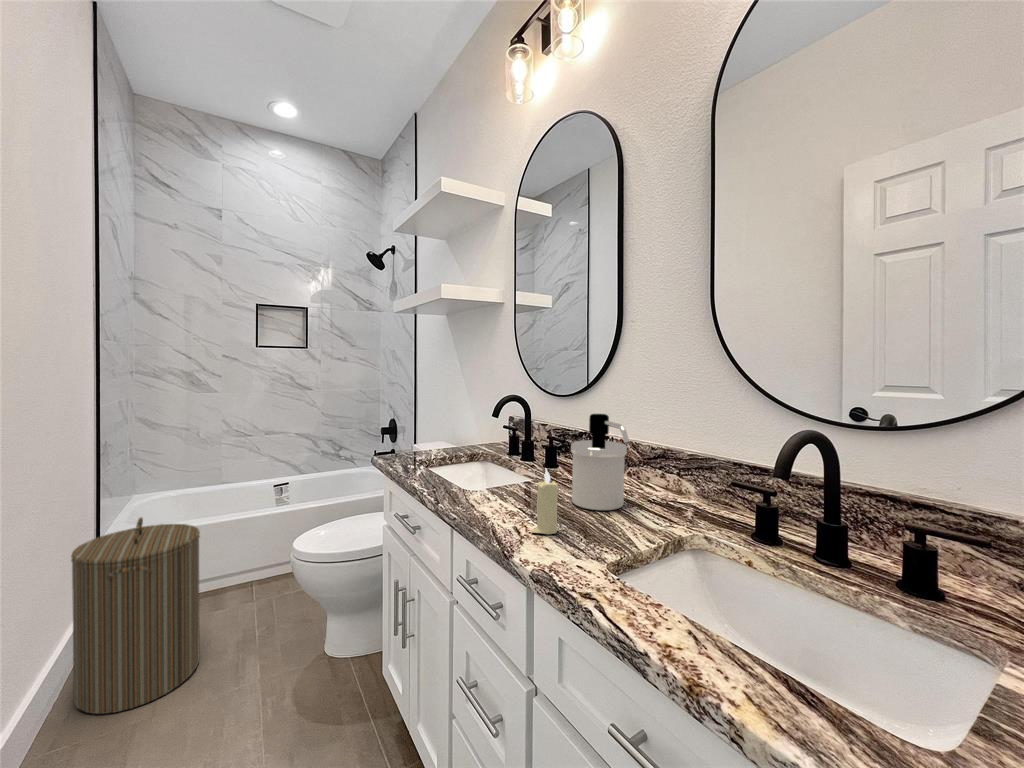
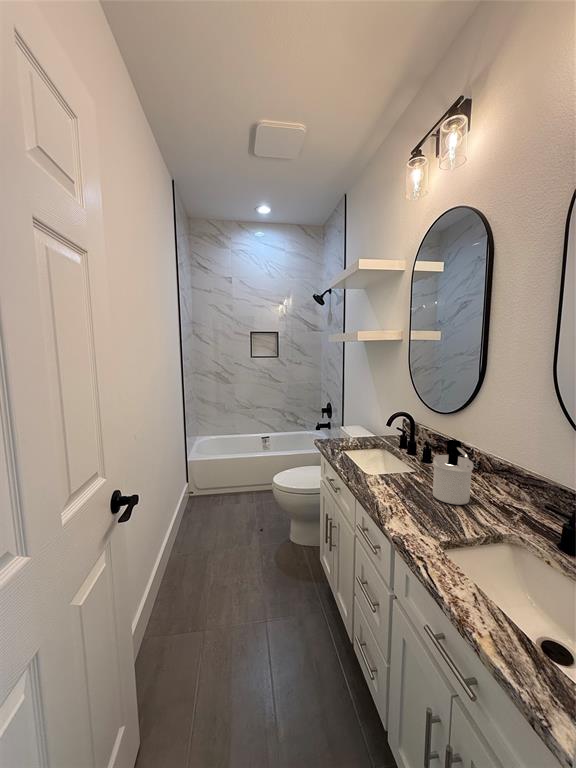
candle: present [531,468,558,534] -> none [399,476,417,515]
laundry hamper: present [71,518,200,714] -> none [172,457,225,551]

